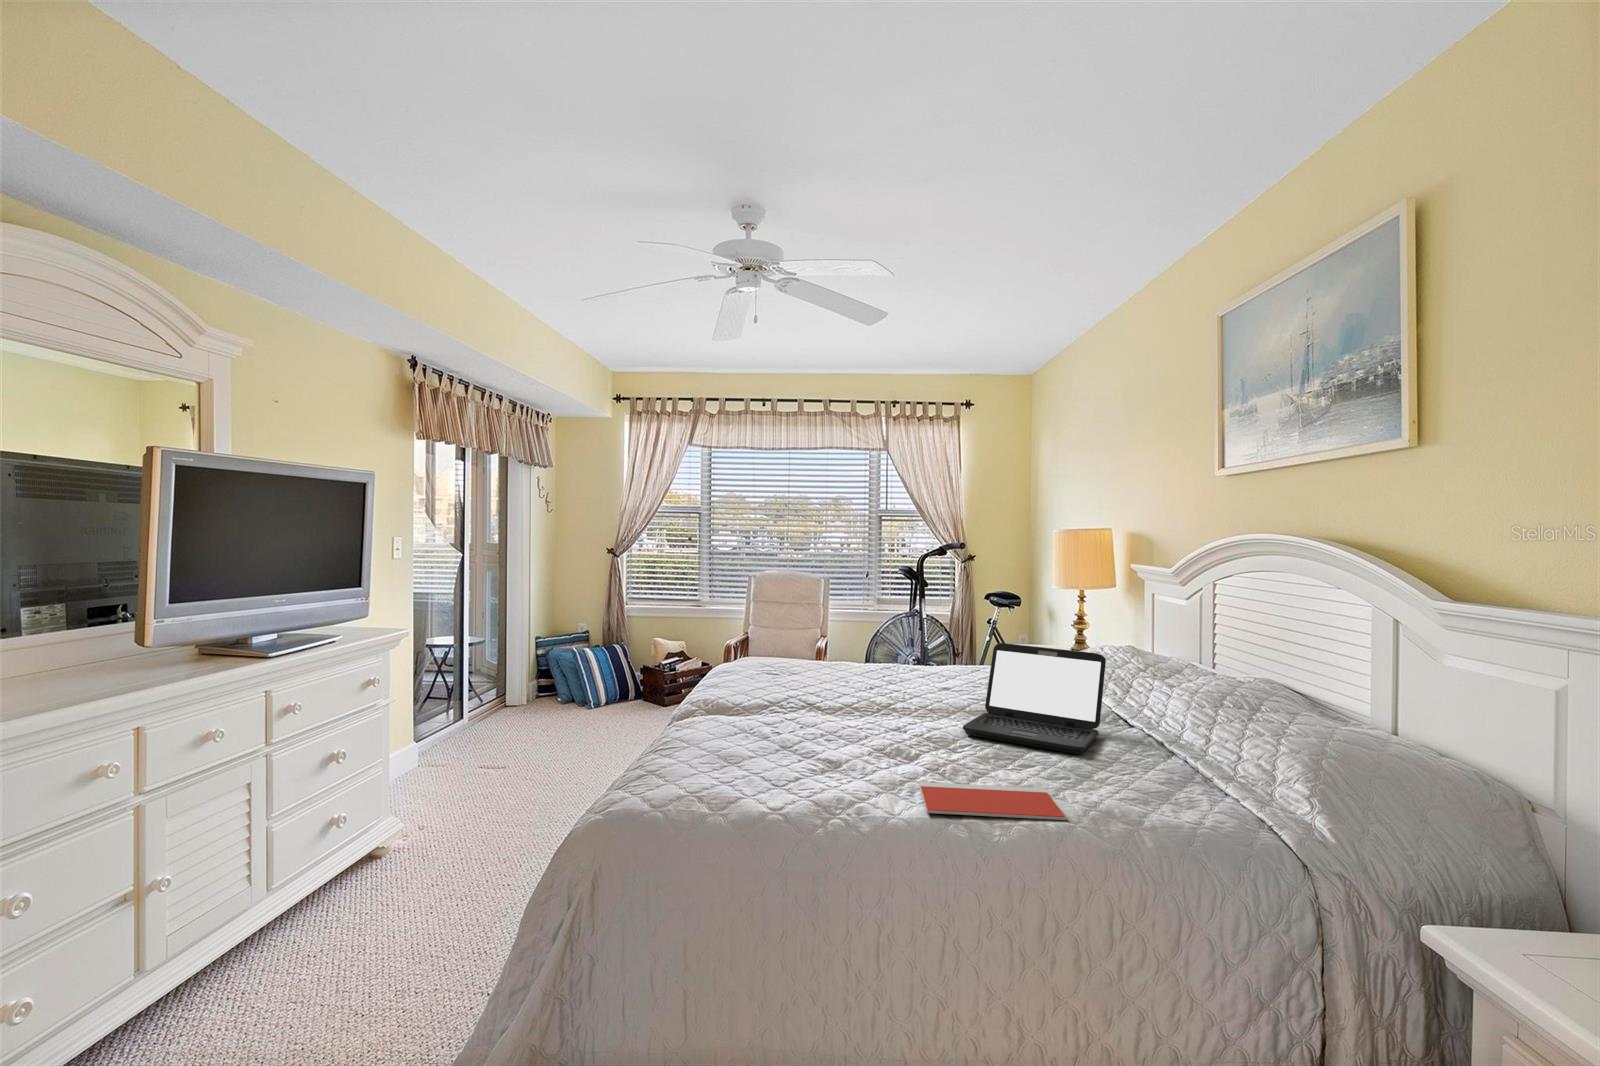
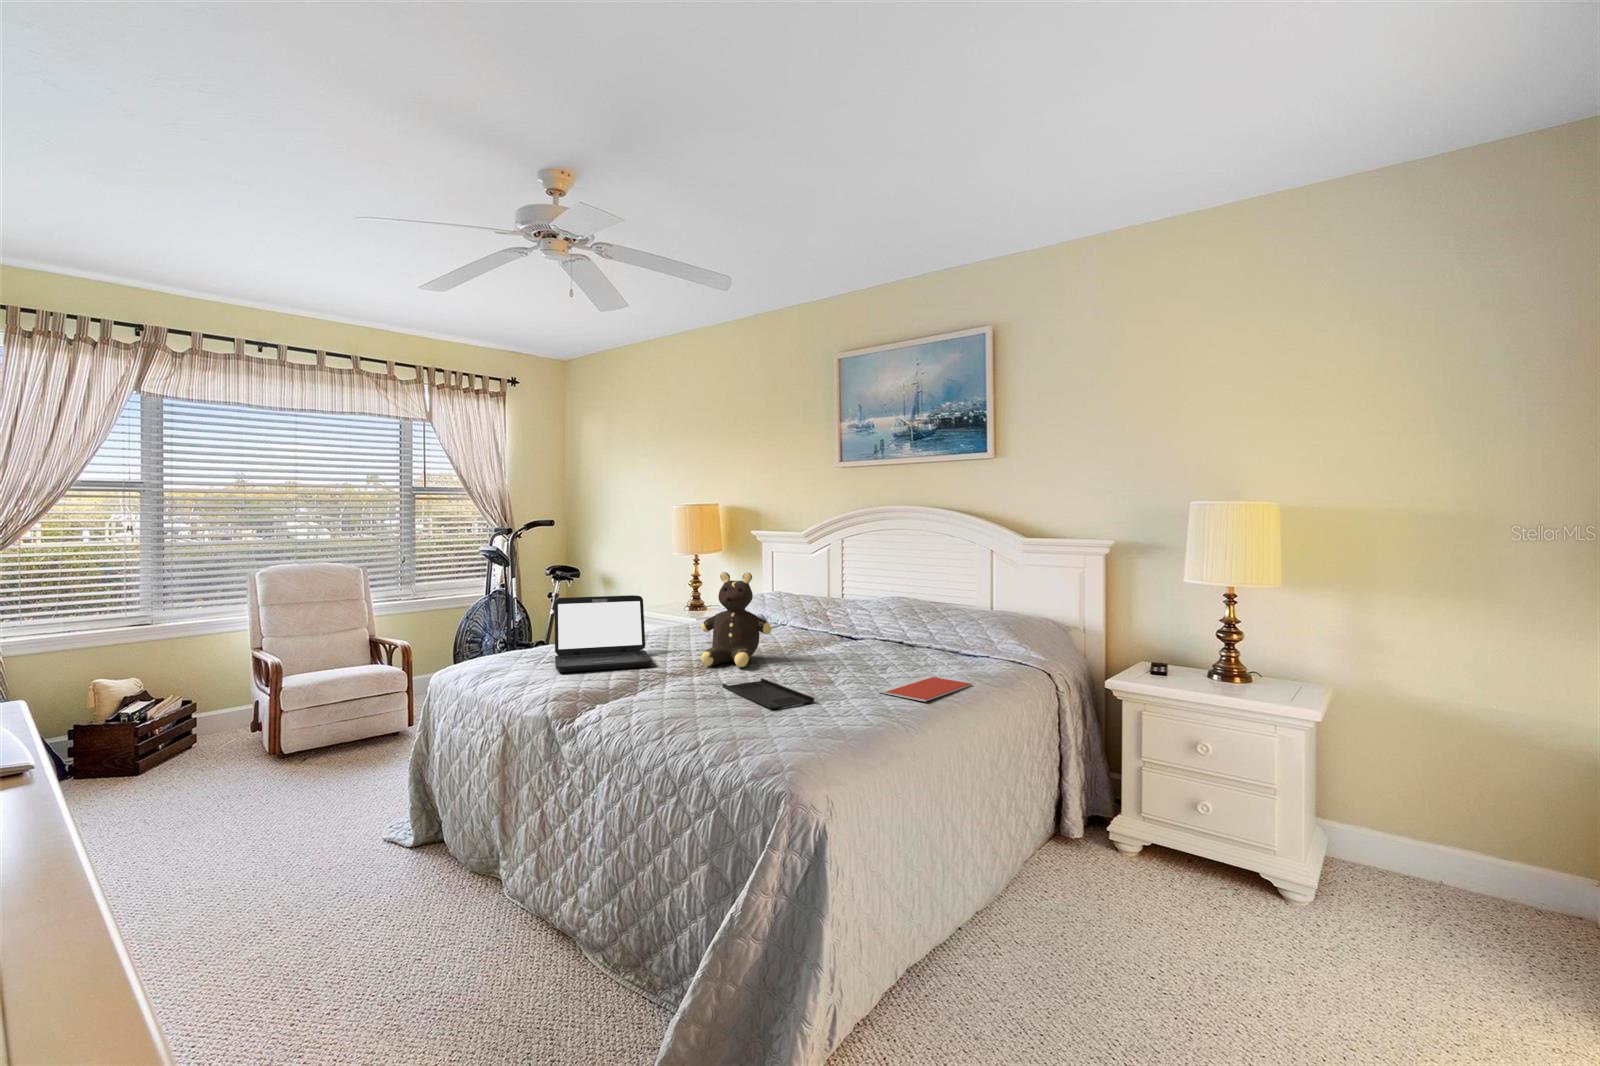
teddy bear: none [849,606,931,718] -> present [701,572,772,667]
laptop: present [963,643,1106,754] -> present [555,595,652,672]
tray: none [766,727,856,770] -> present [722,678,814,709]

